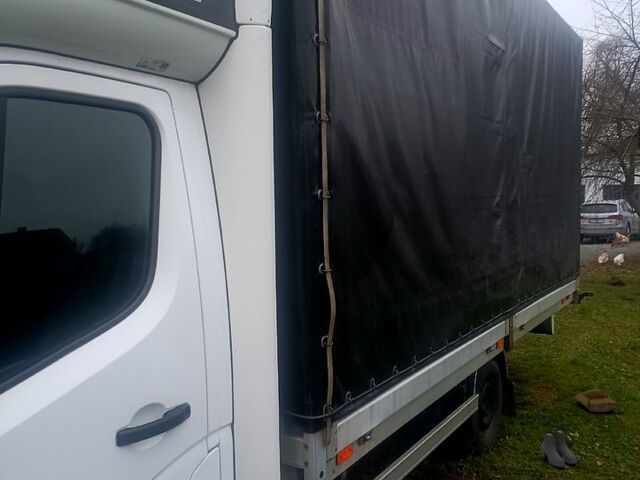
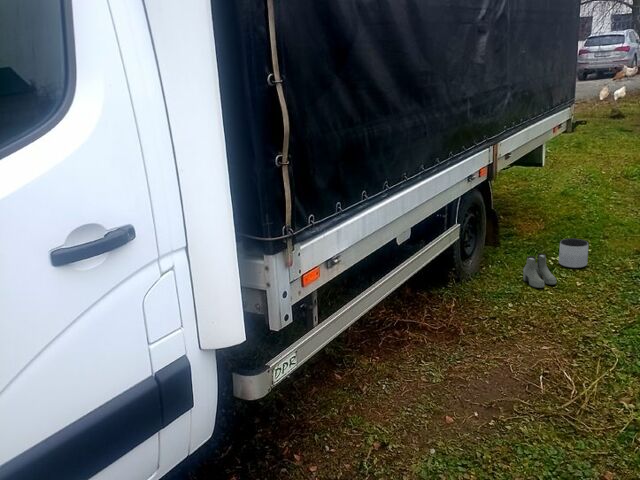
cardboard box: present [574,389,617,412] -> none [560,217,603,238]
planter: none [577,413,607,446] -> present [559,239,589,268]

